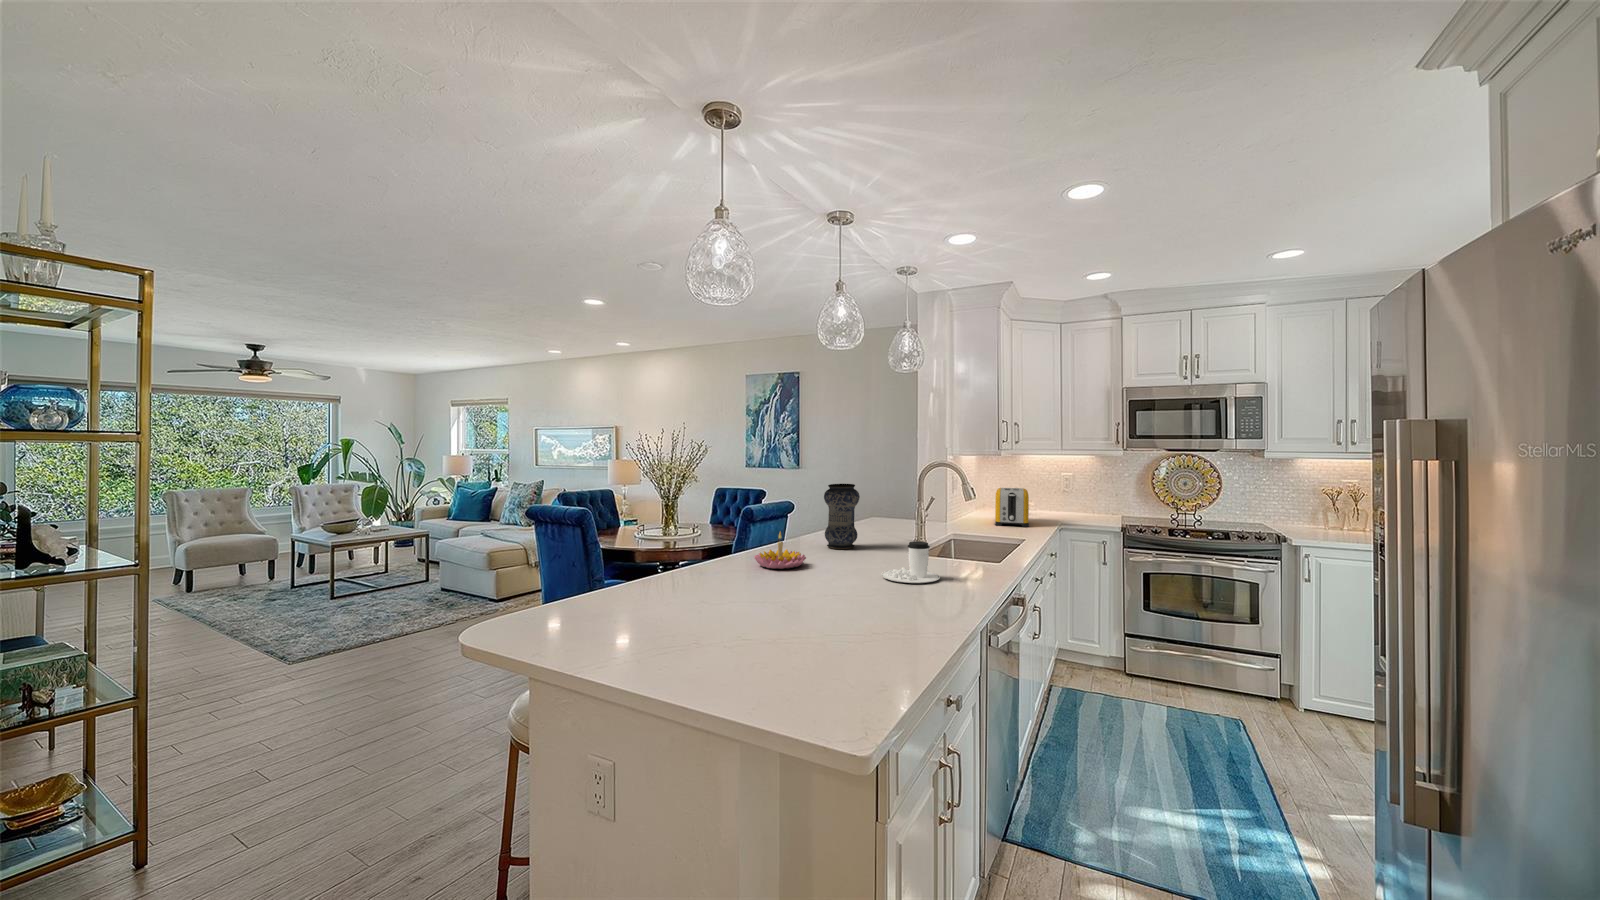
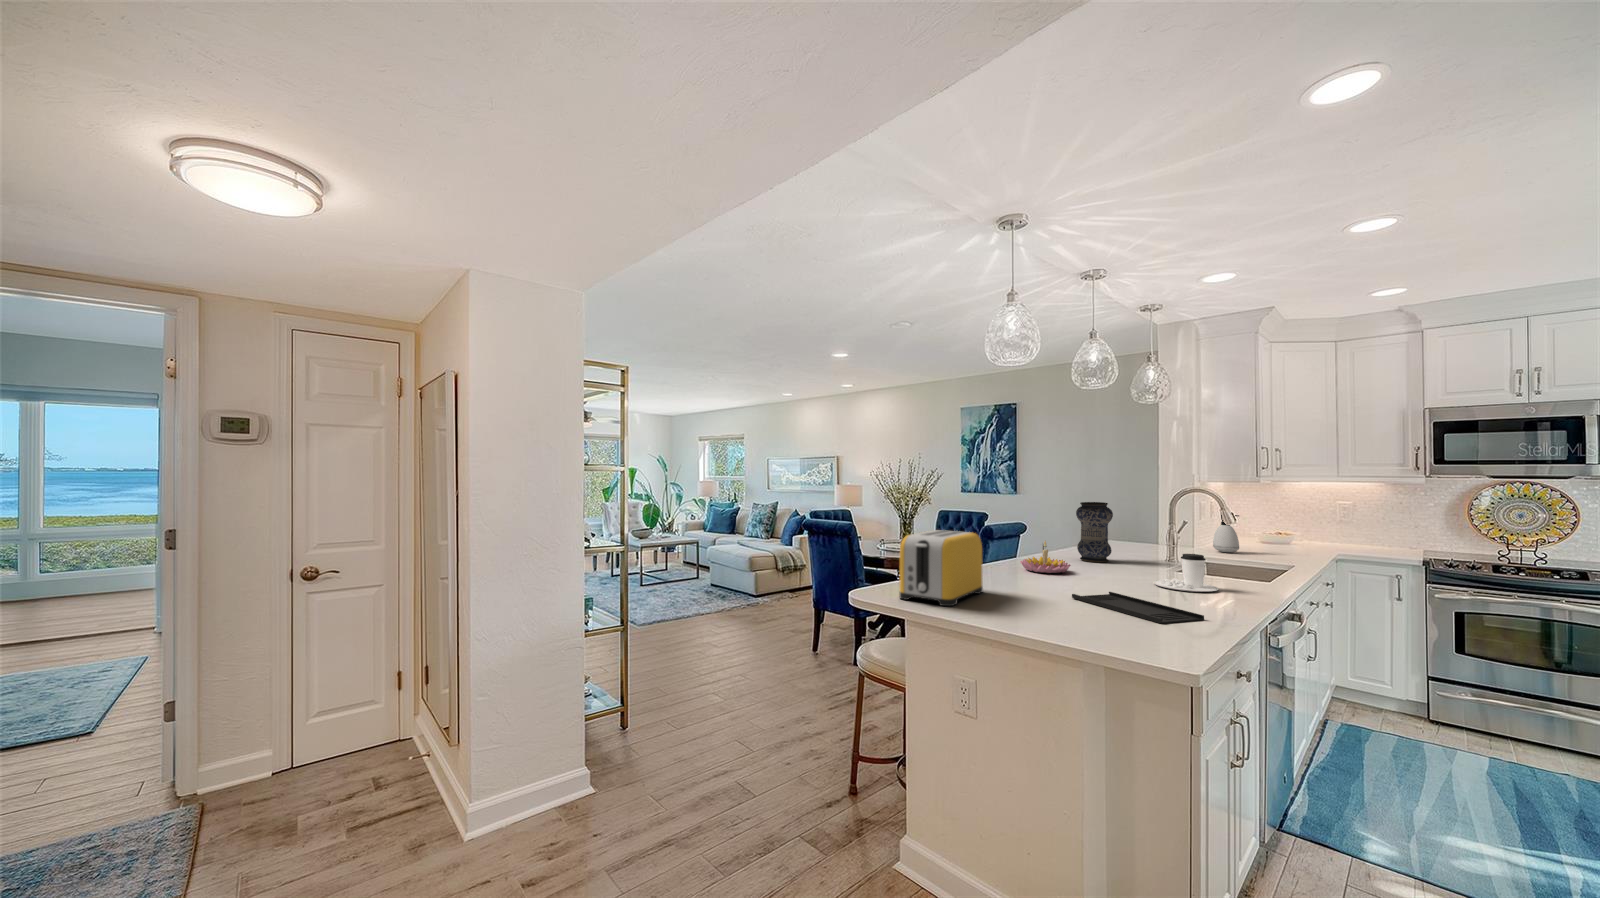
toaster: present [995,488,1029,527] -> present [900,530,983,606]
soap dispenser: none [960,489,983,528] -> present [1213,515,1239,552]
tray: none [784,593,906,635] -> present [1072,592,1204,623]

